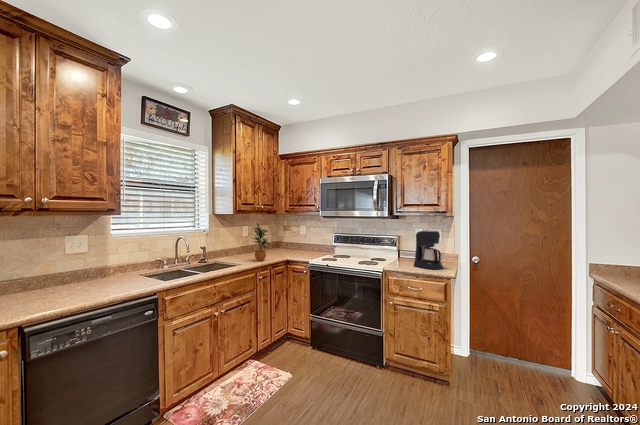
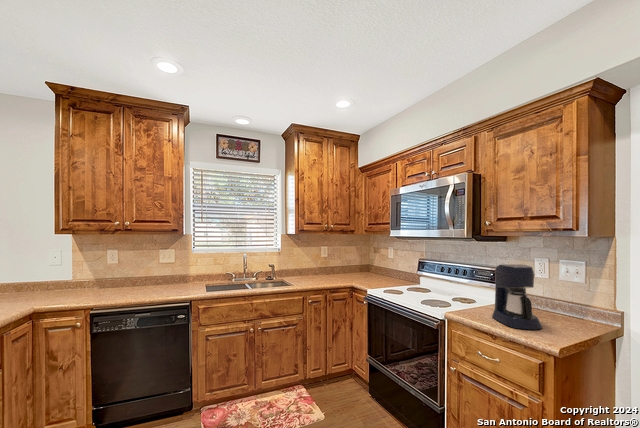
potted plant: present [253,224,269,261] -> none [308,242,331,283]

